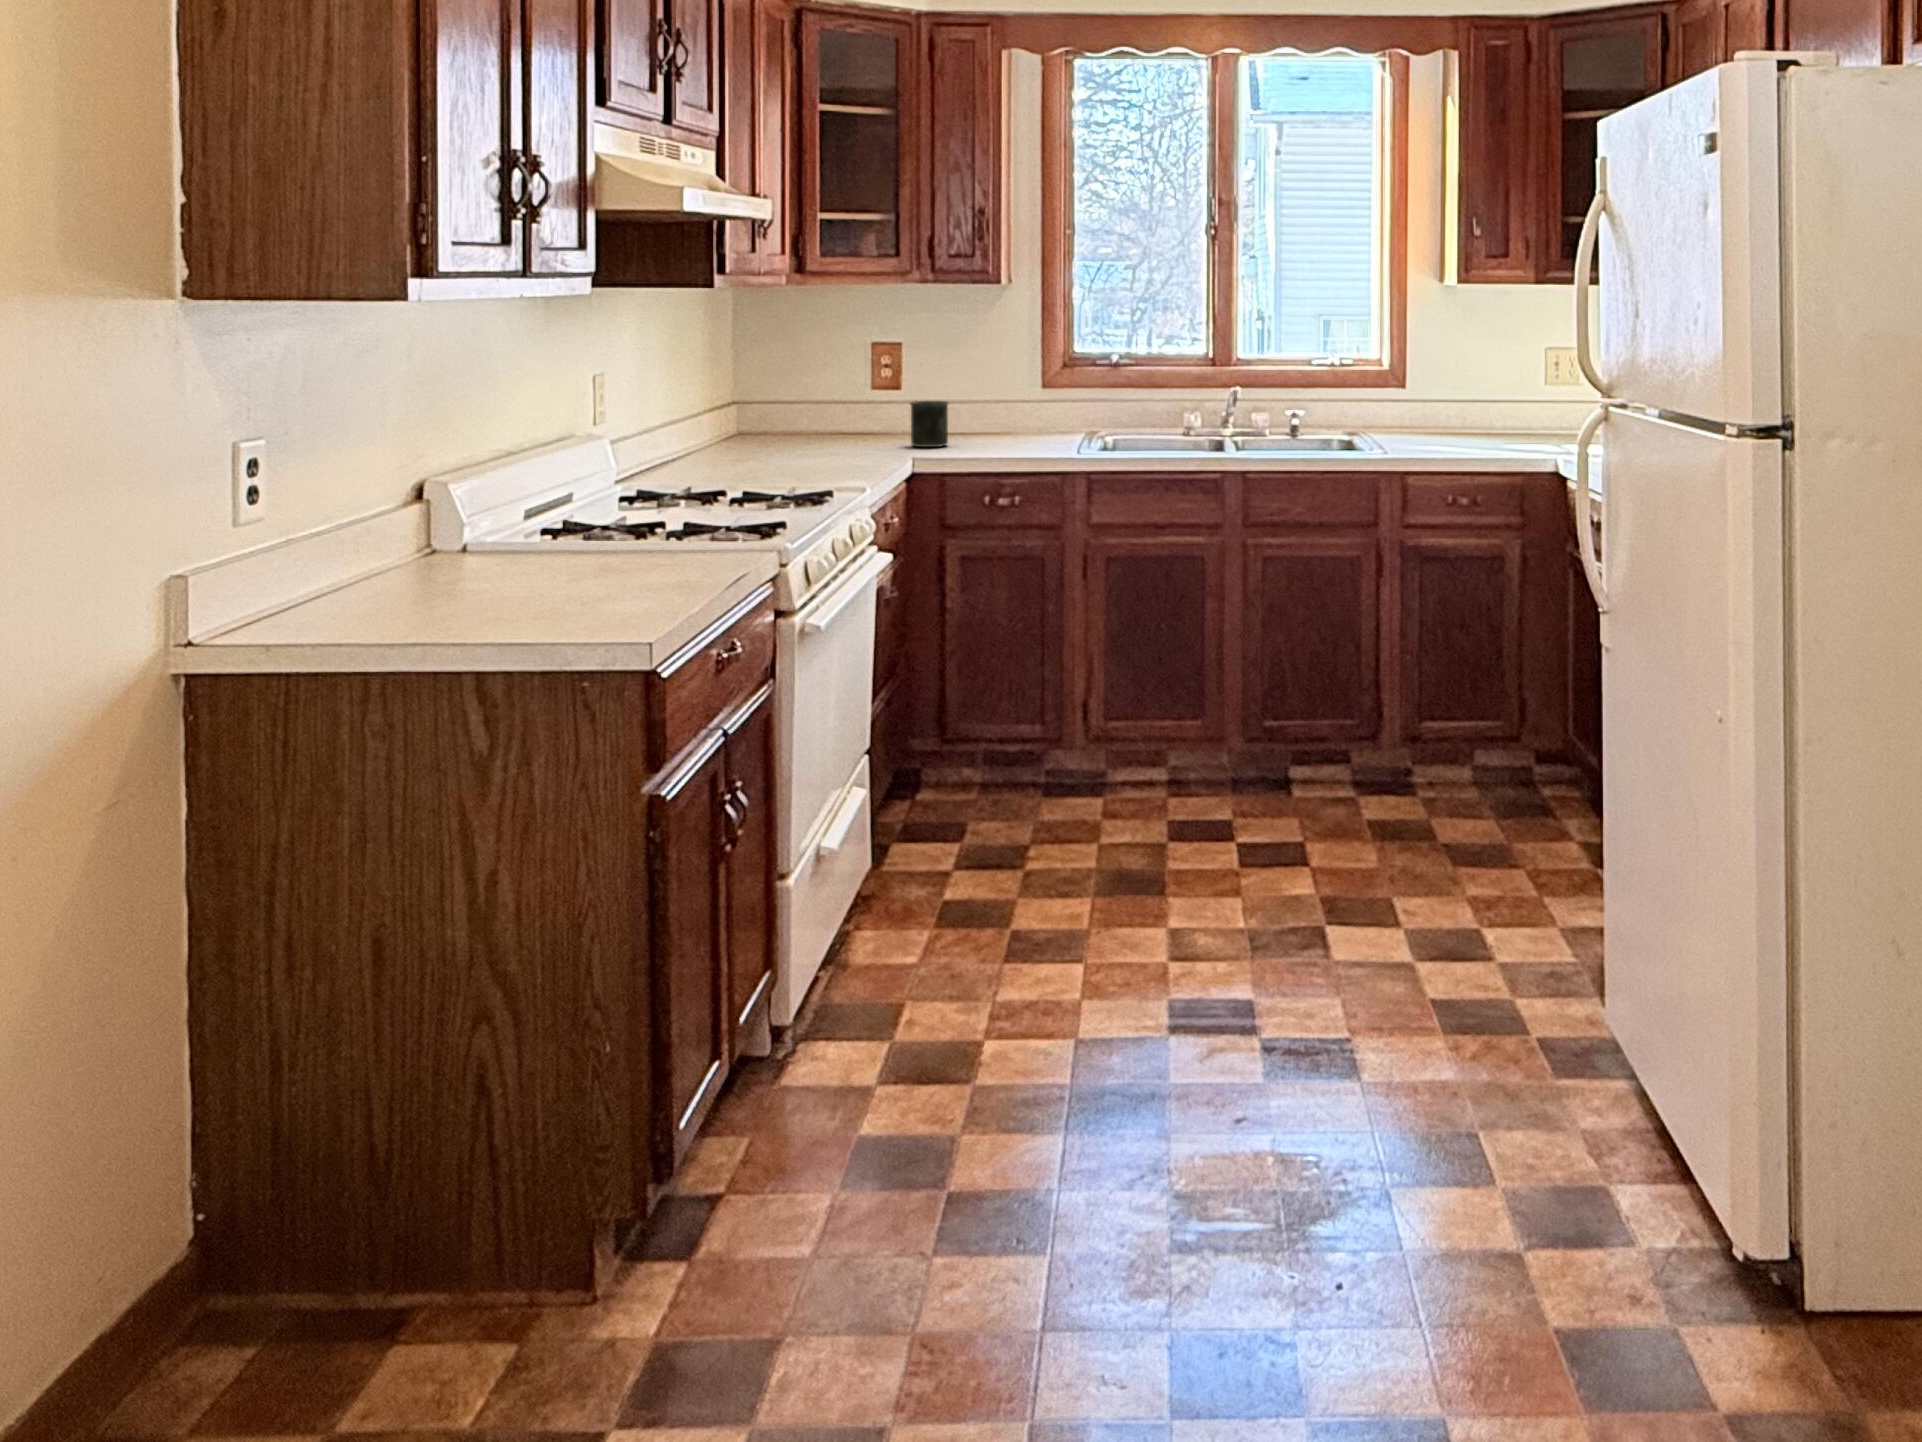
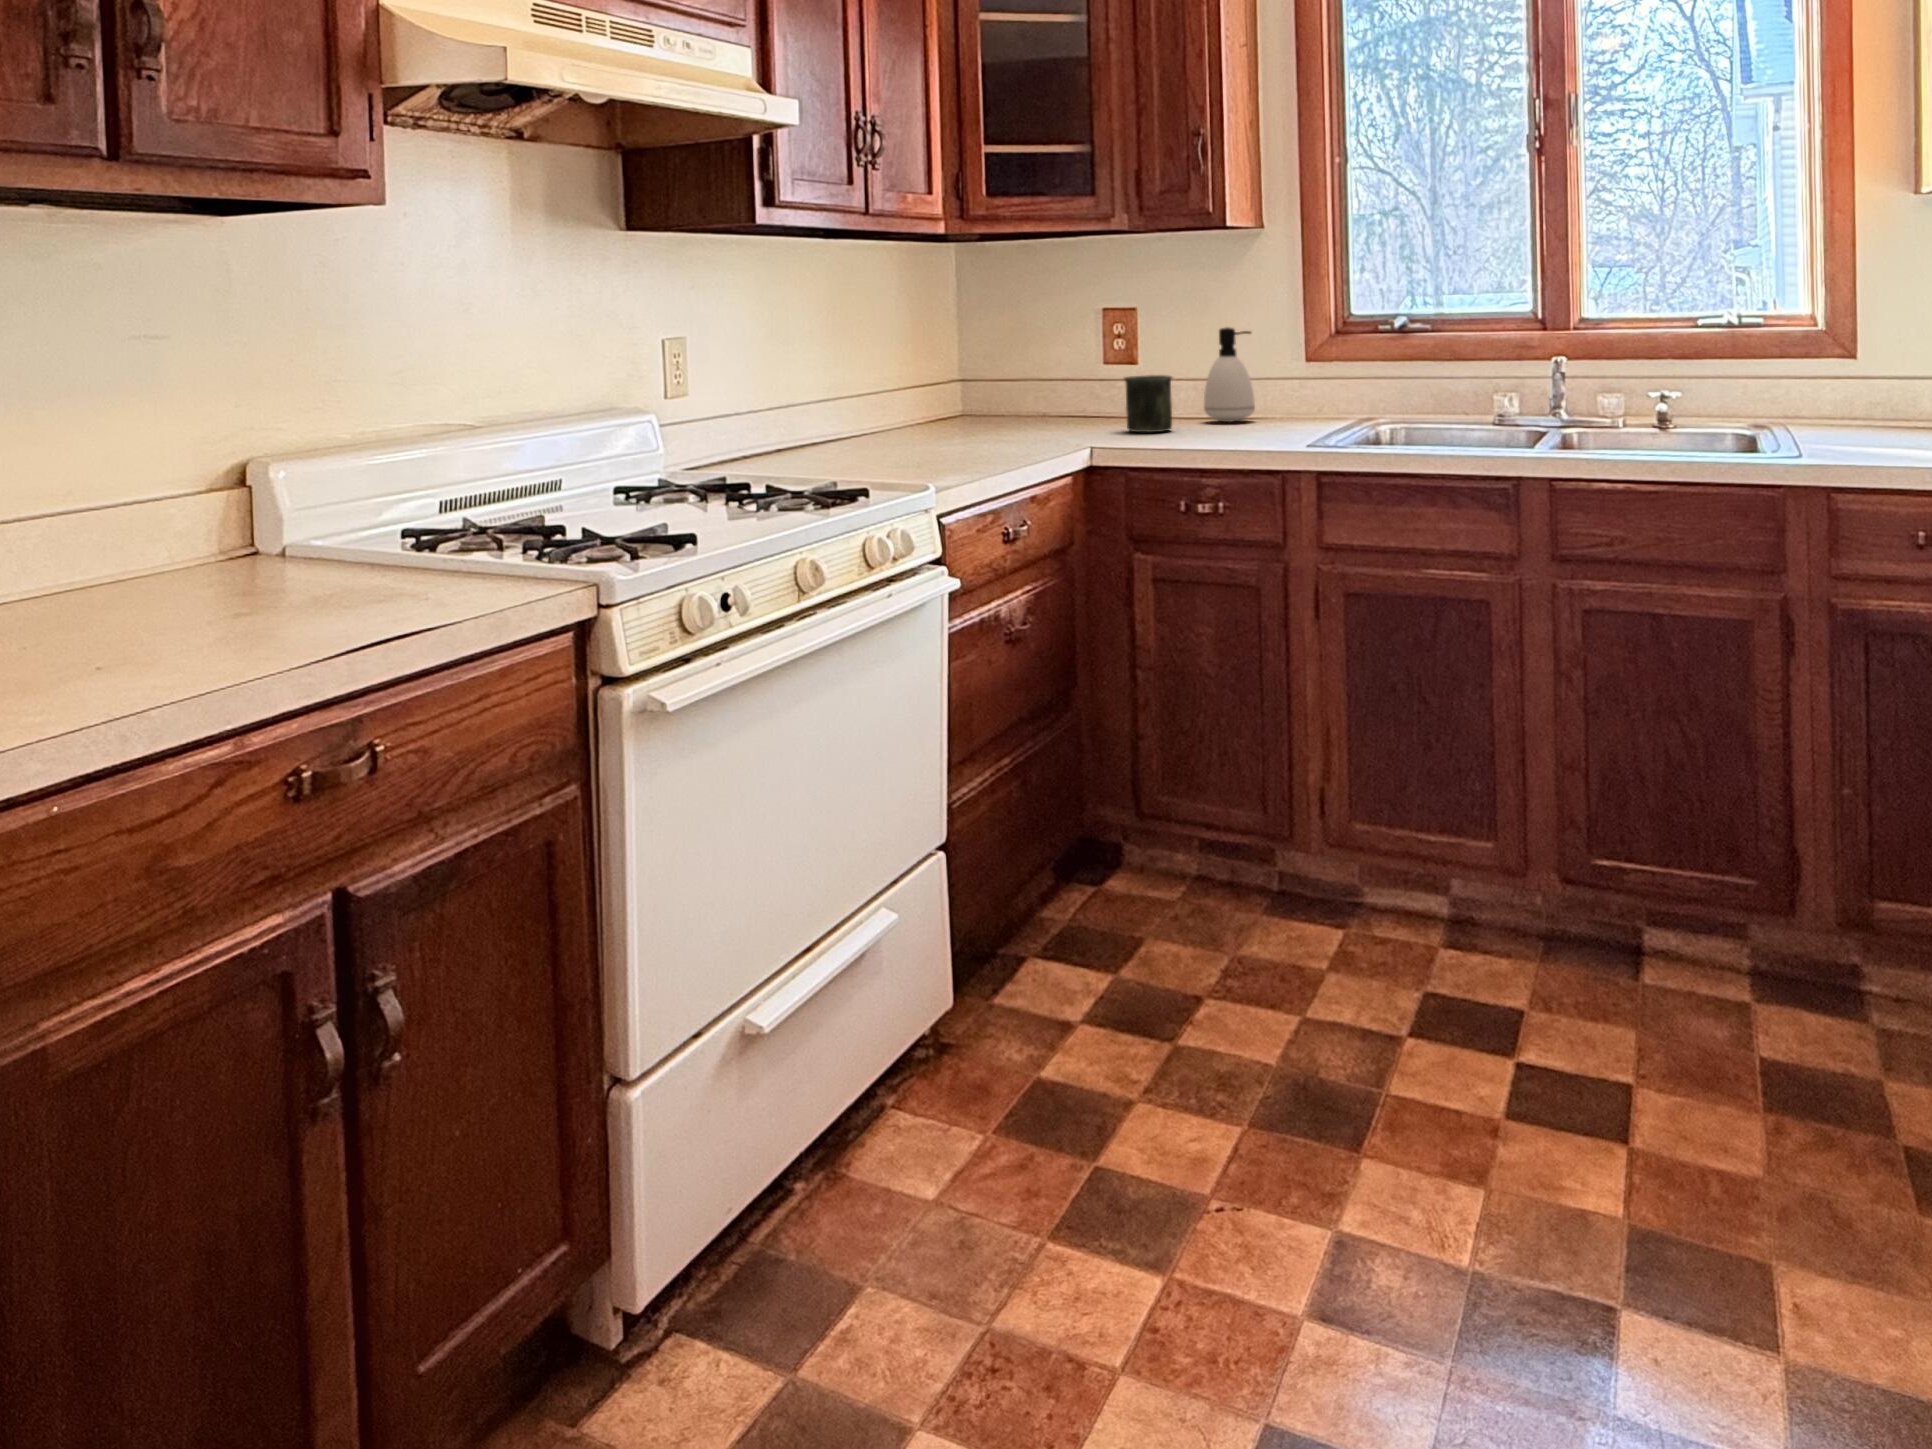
soap dispenser: none [960,361,1001,437] -> present [1204,328,1255,422]

